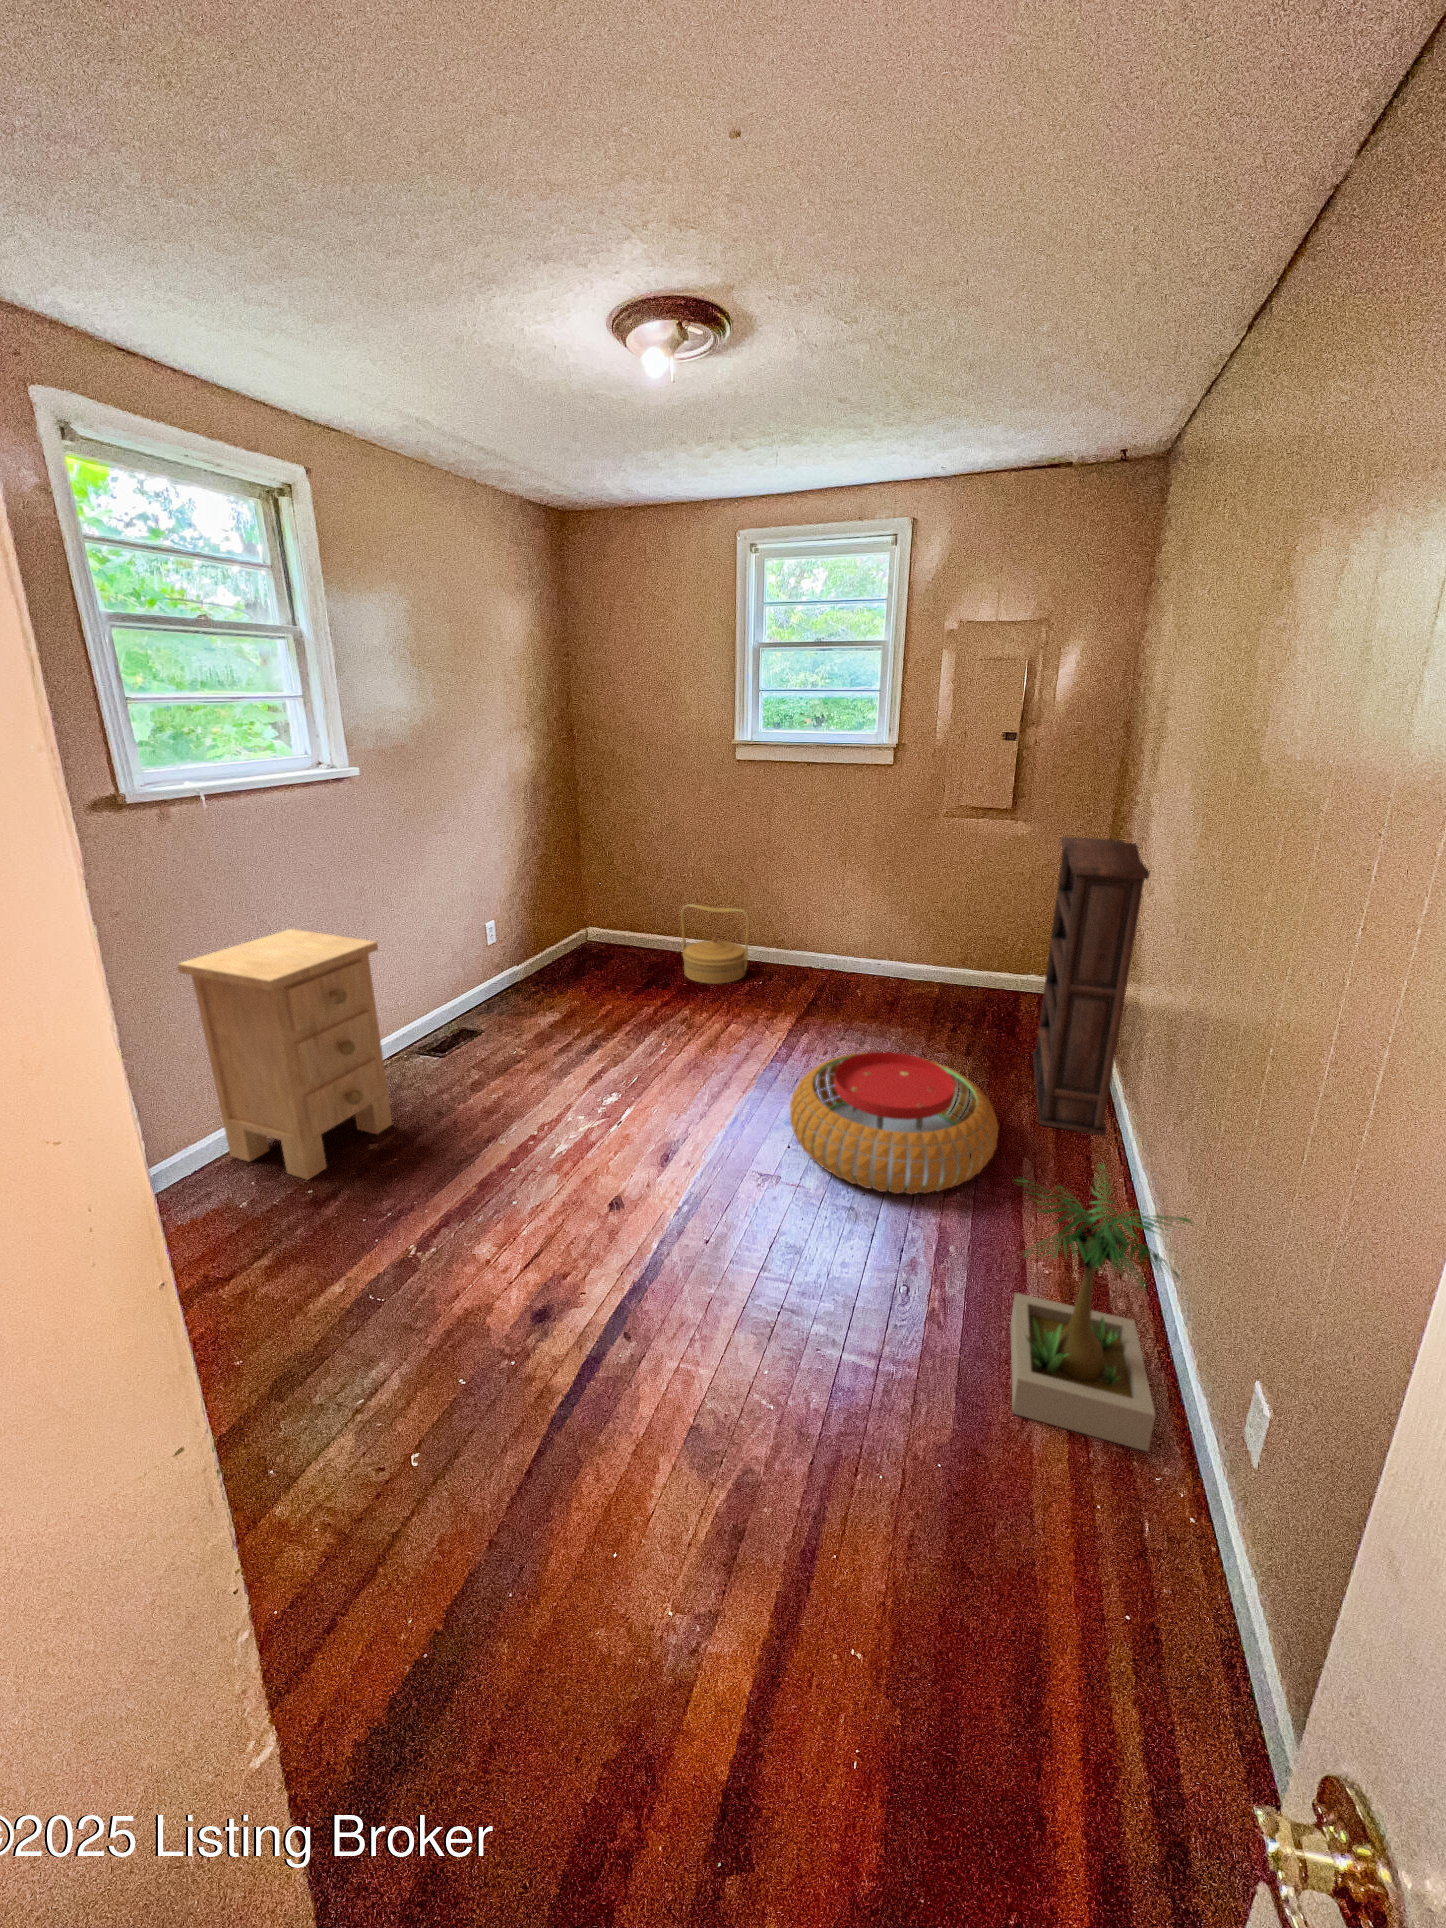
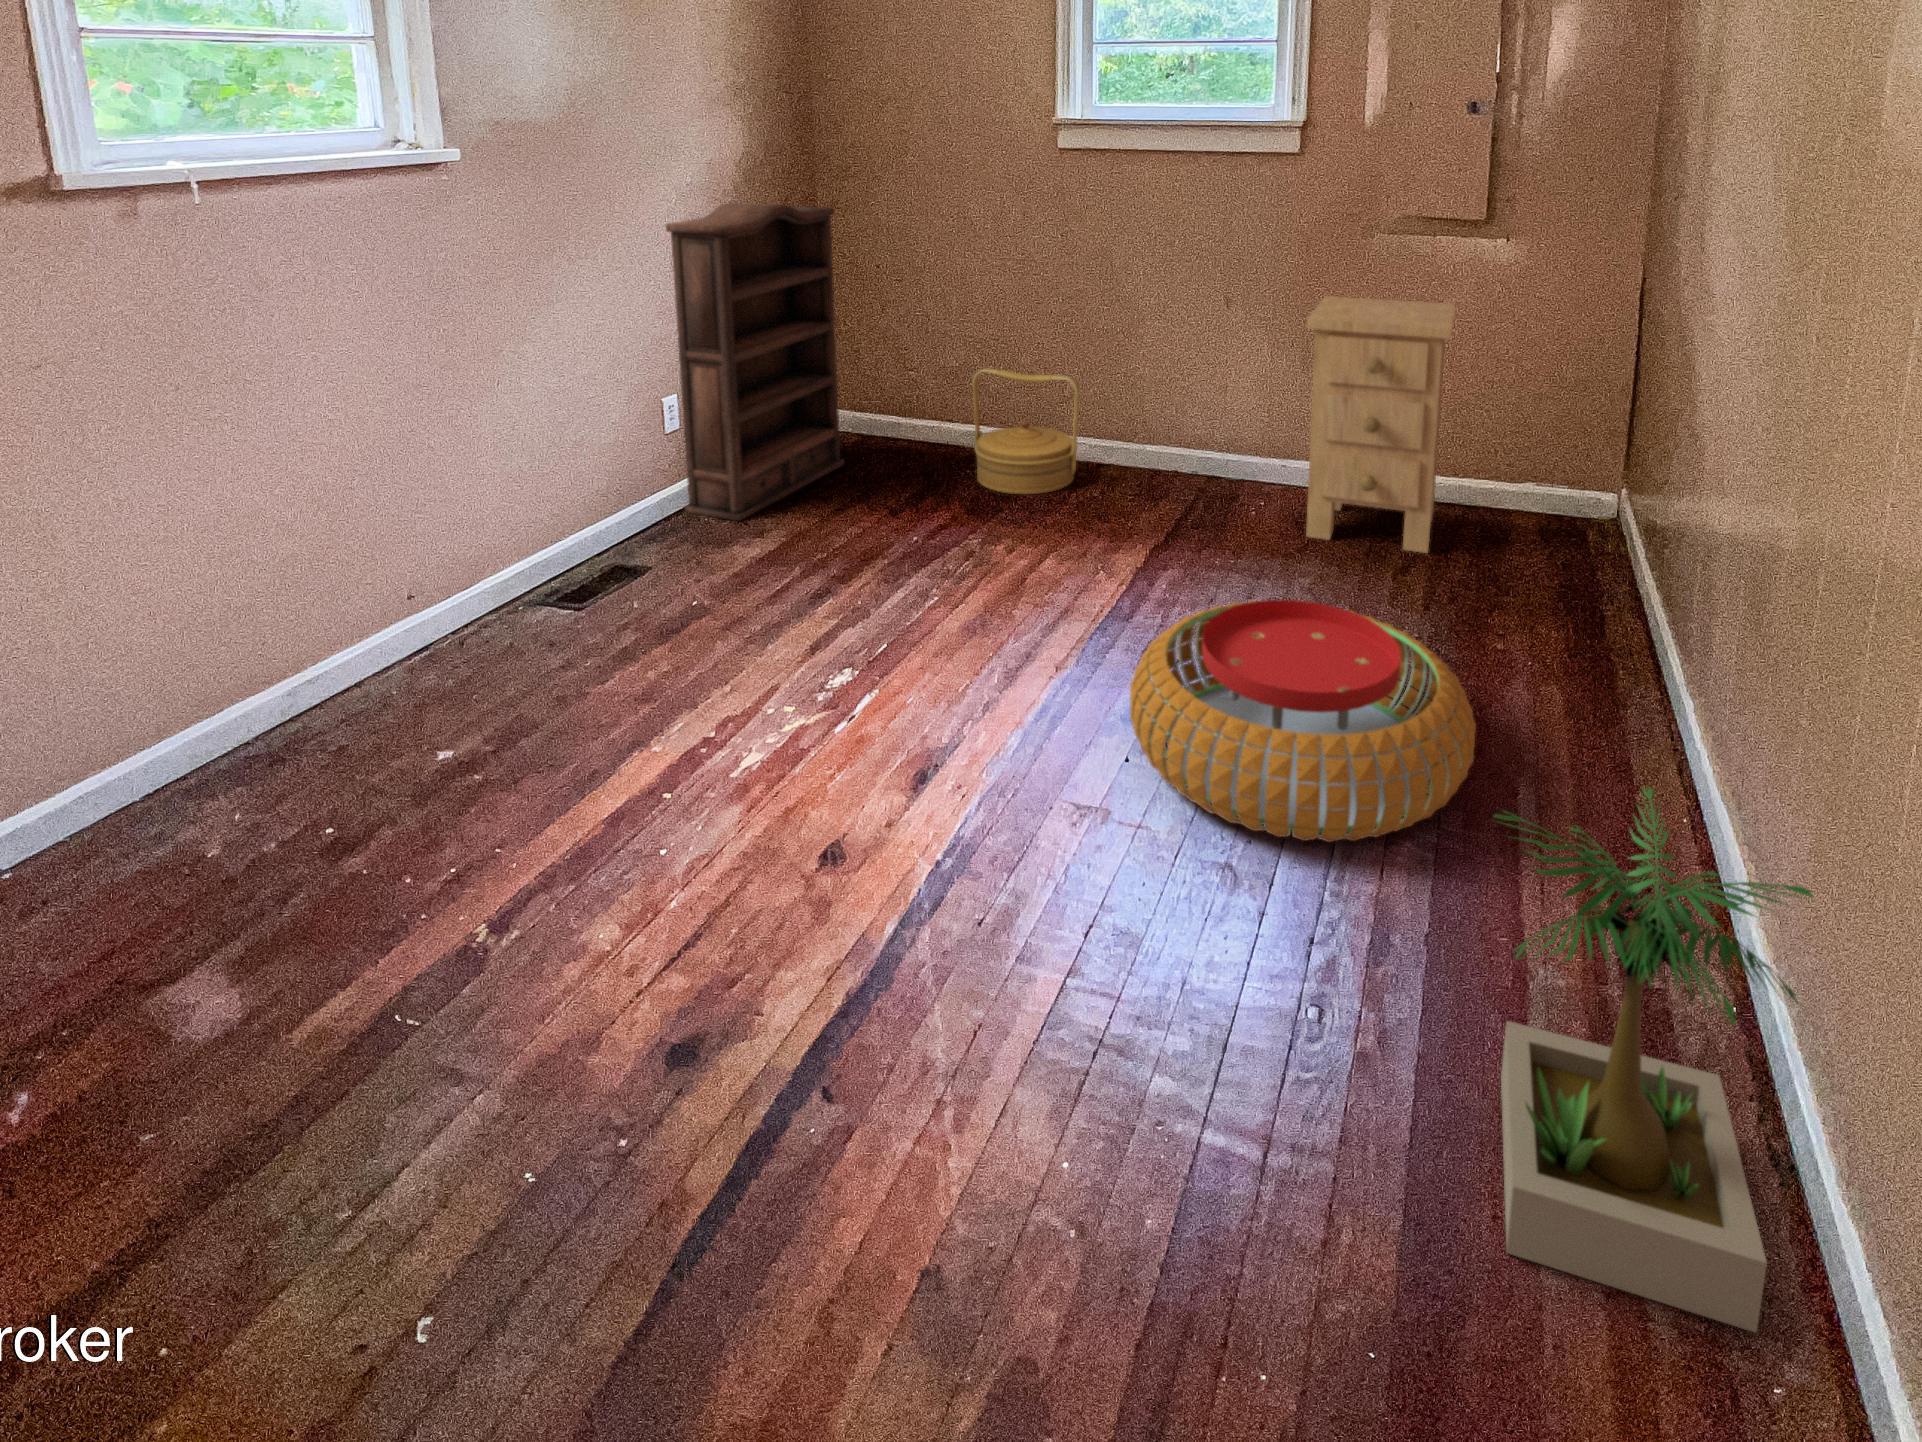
bookshelf: present [1033,837,1149,1136] -> present [666,203,844,521]
nightstand: present [177,929,392,1180] -> present [1306,296,1455,553]

